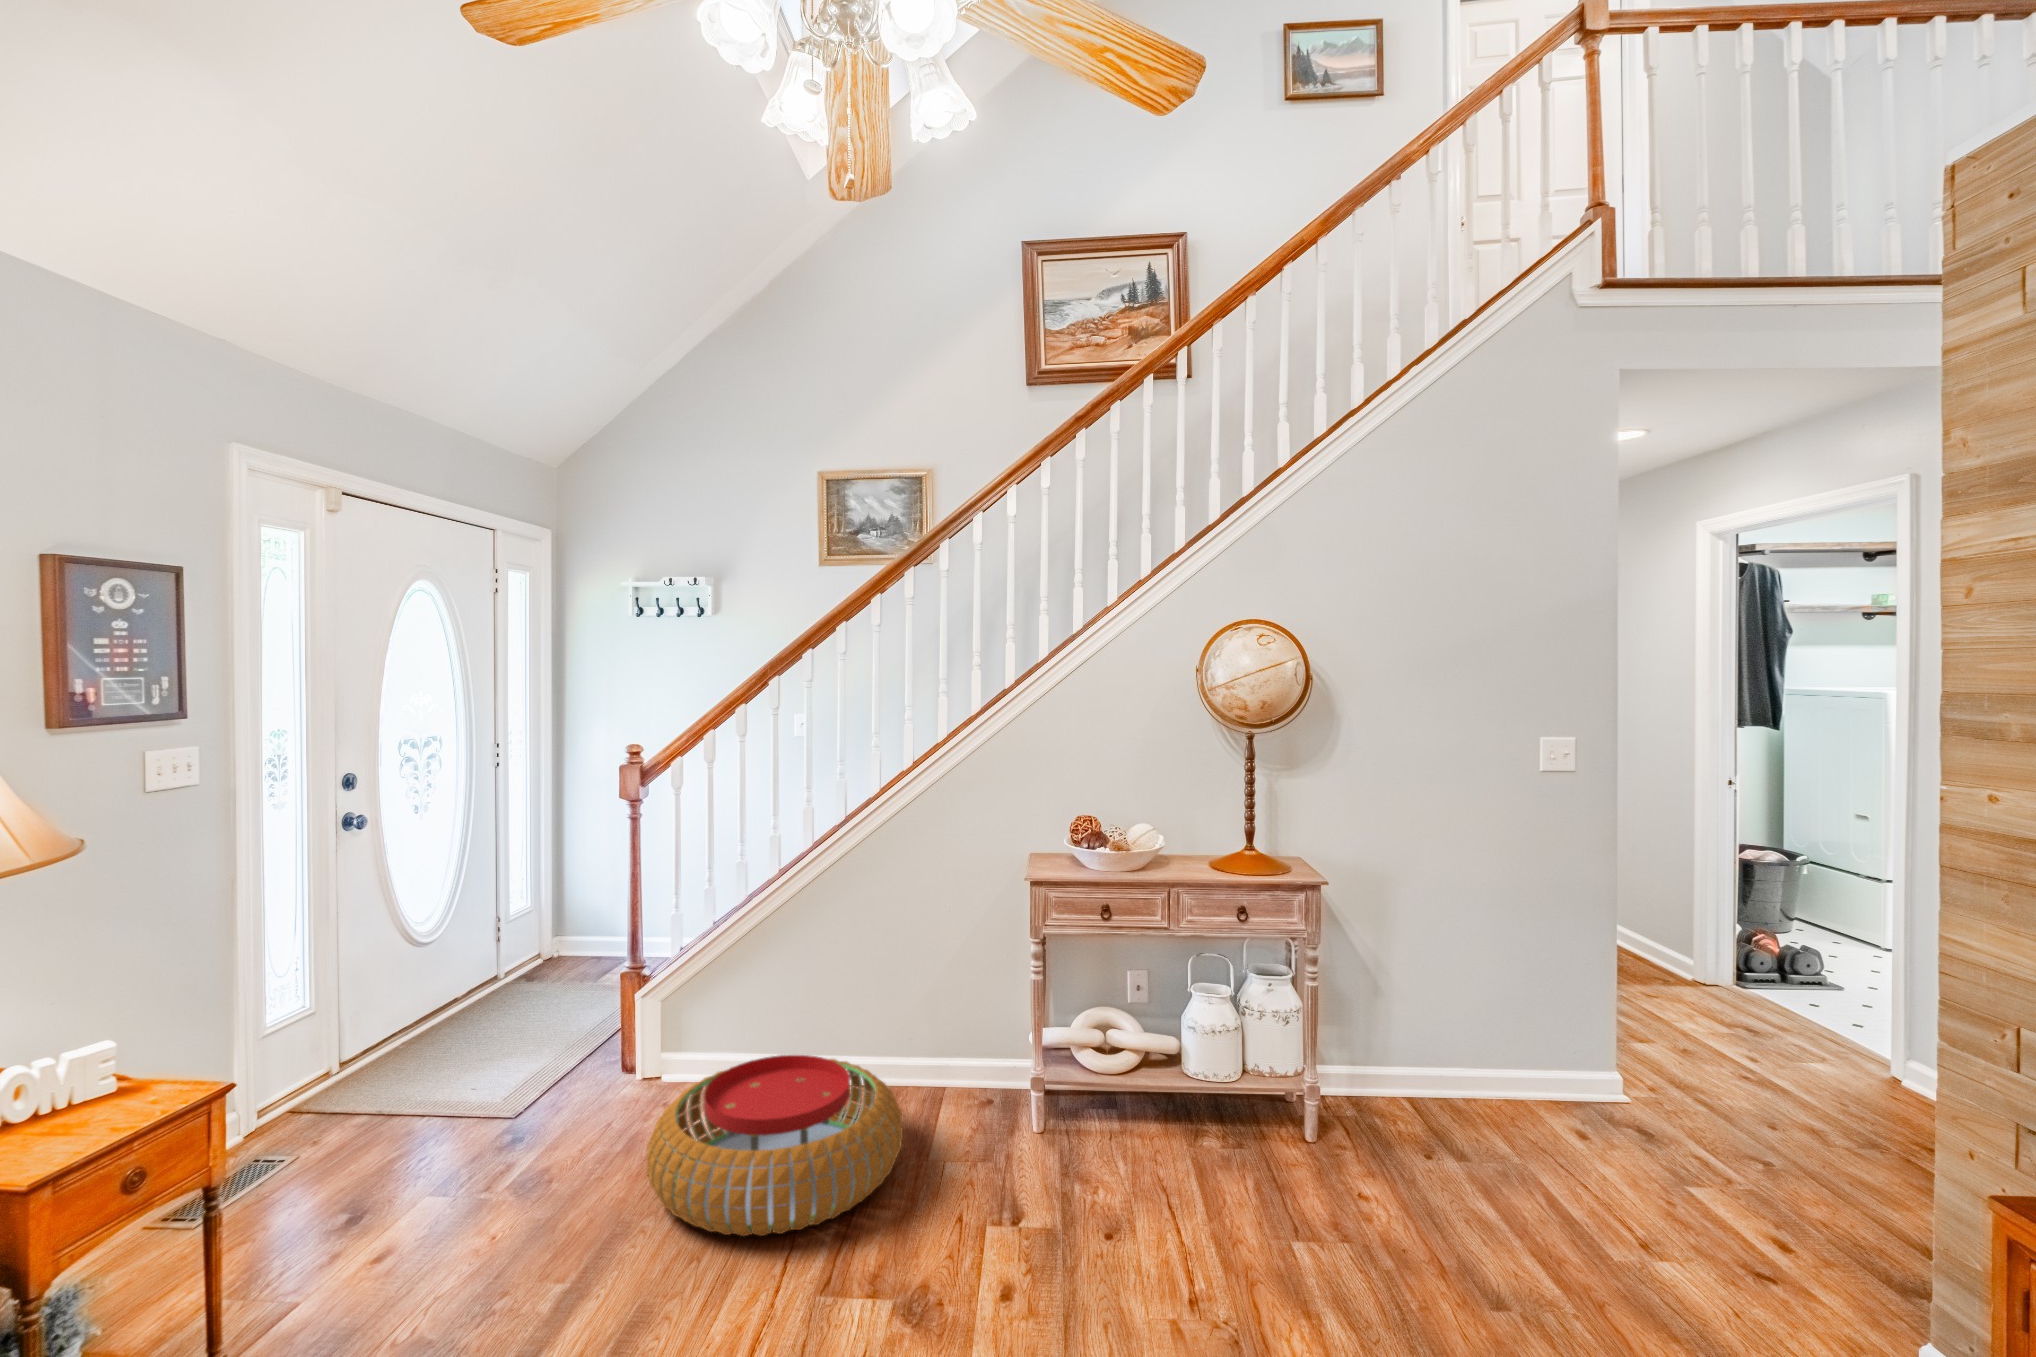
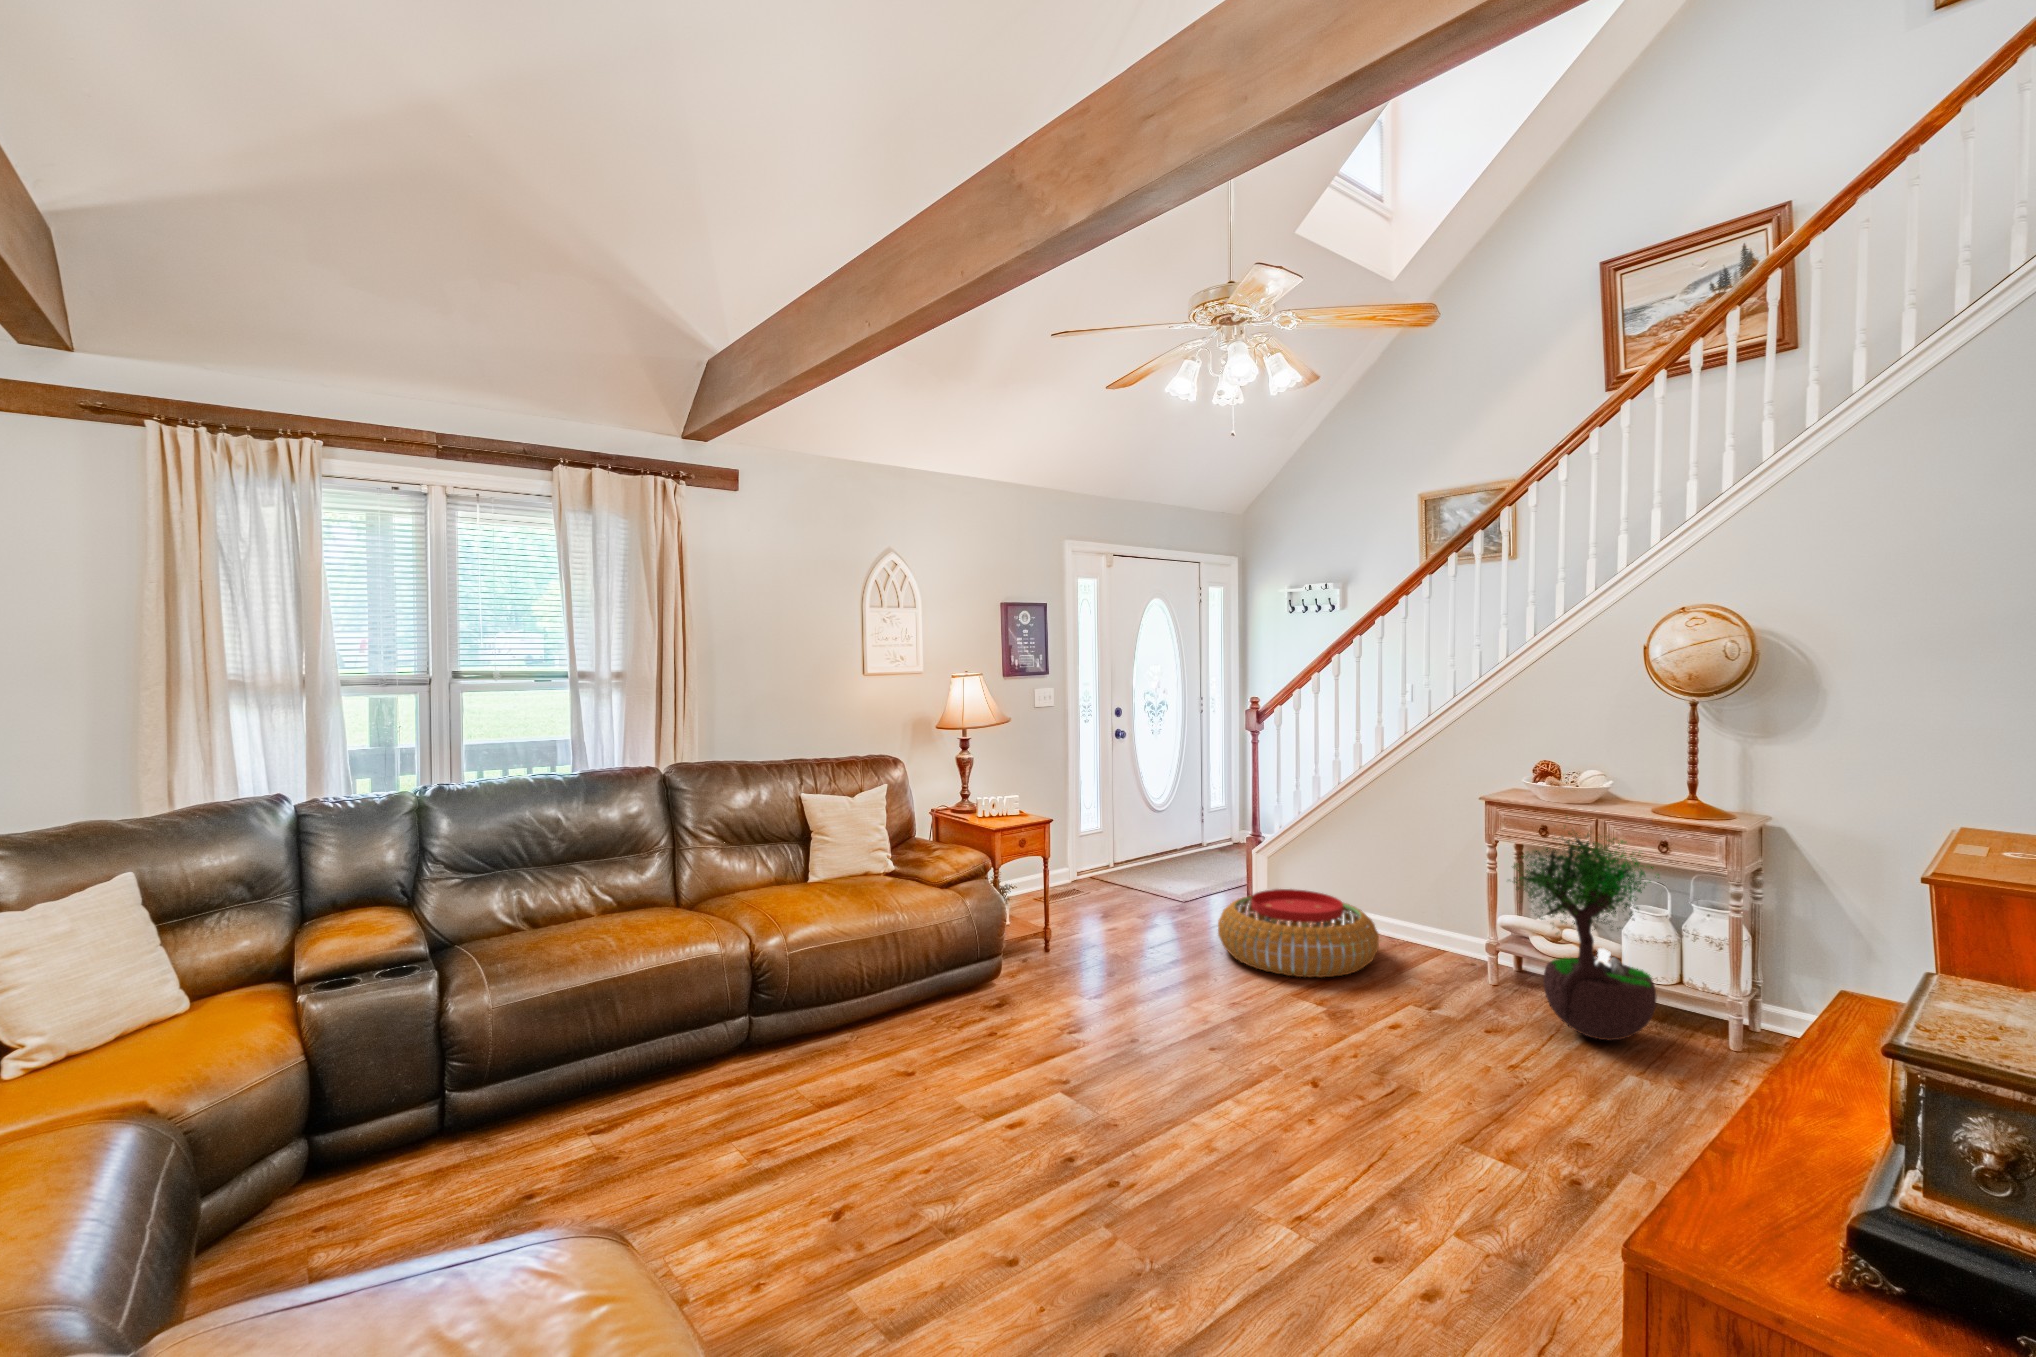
potted tree: none [1117,899,1290,1178] -> present [1513,833,1659,1041]

